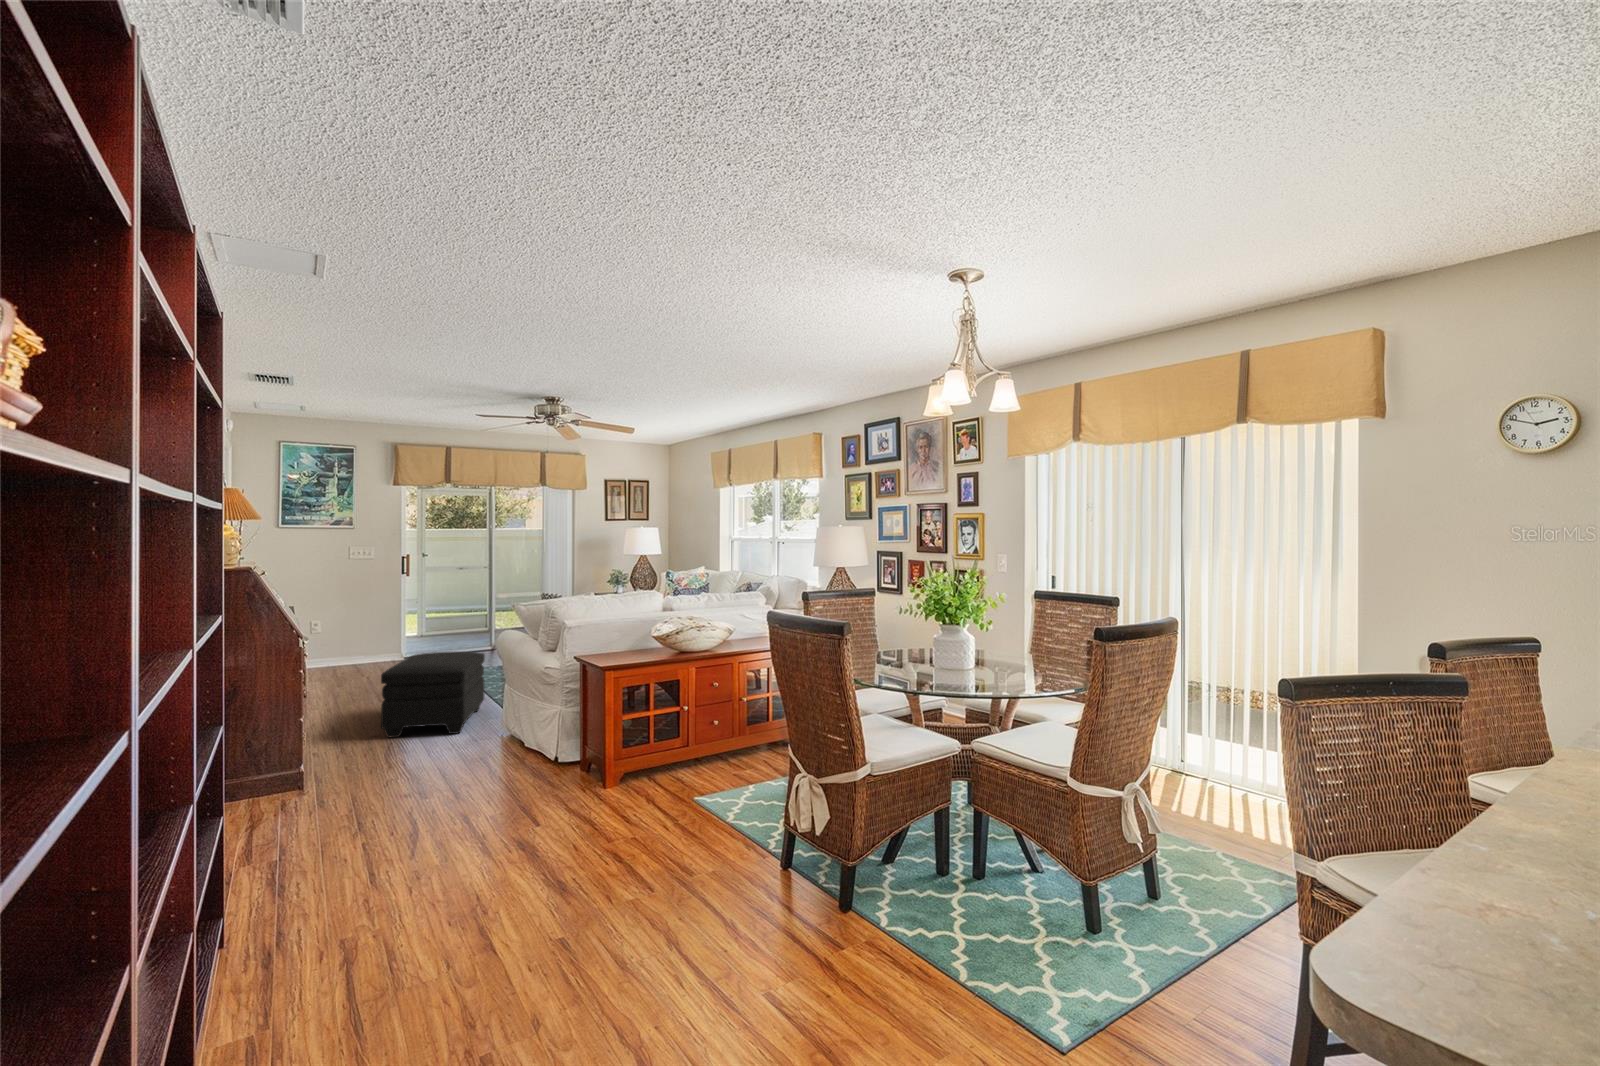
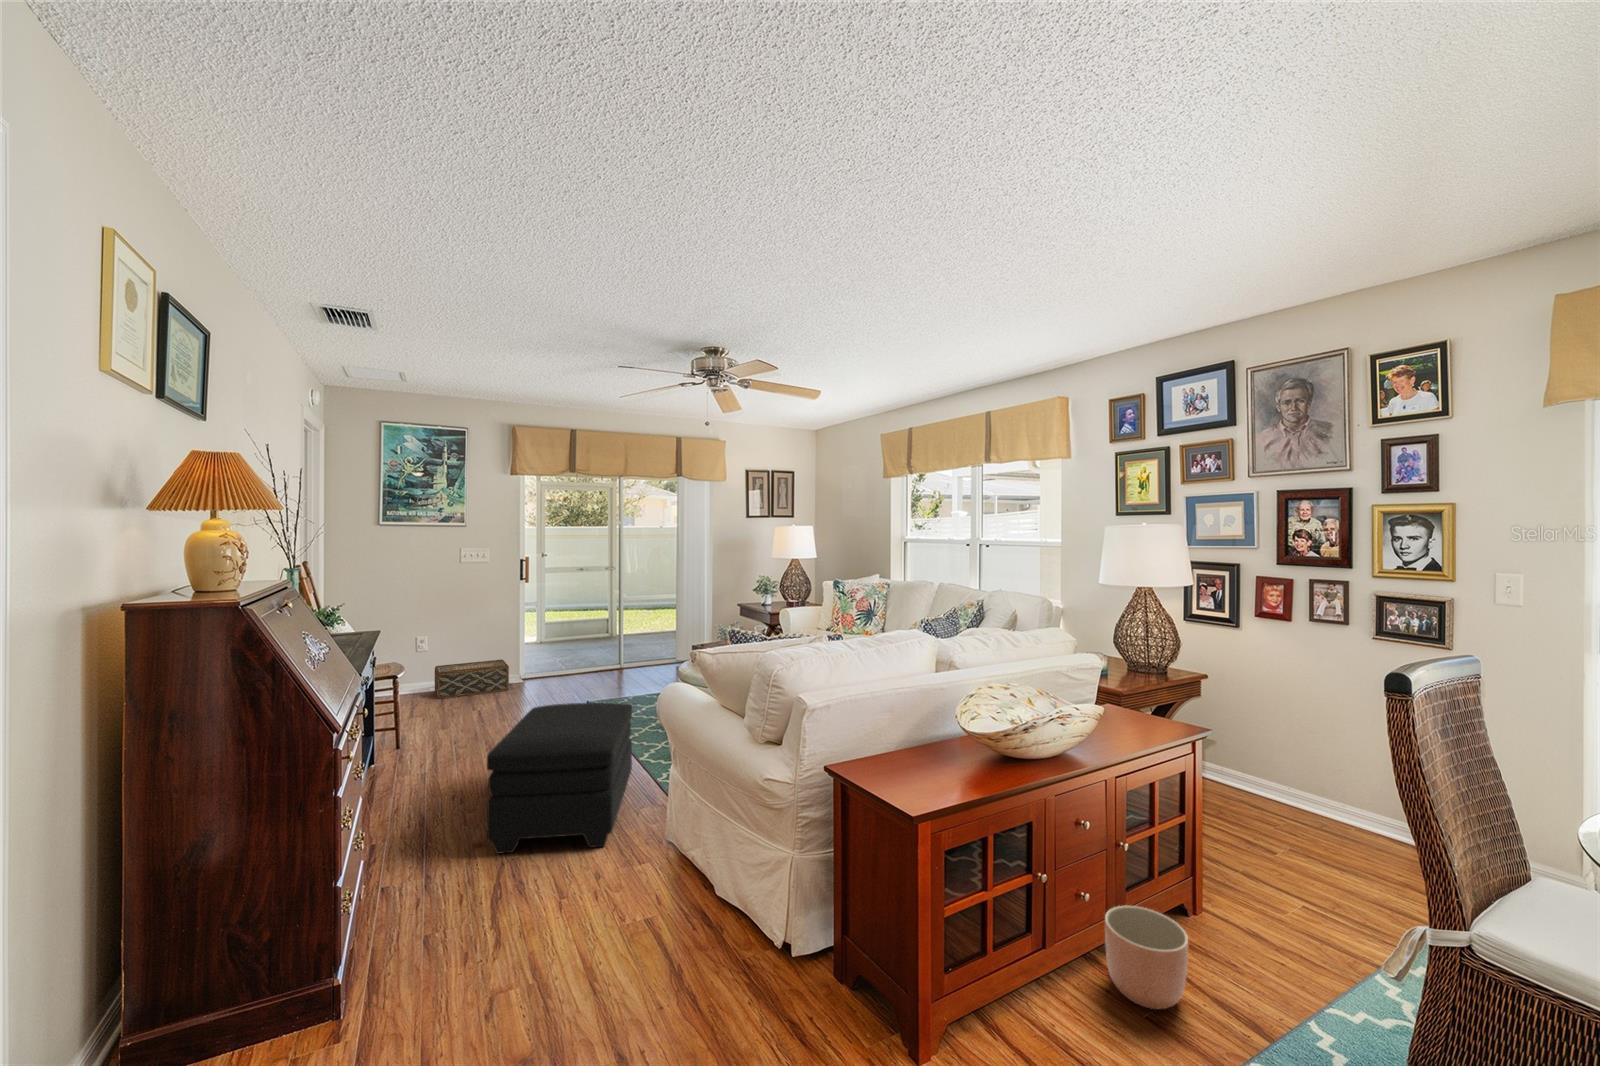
woven basket: none [327,641,392,671] -> present [435,659,509,699]
planter: none [719,728,757,770] -> present [1105,906,1188,1009]

